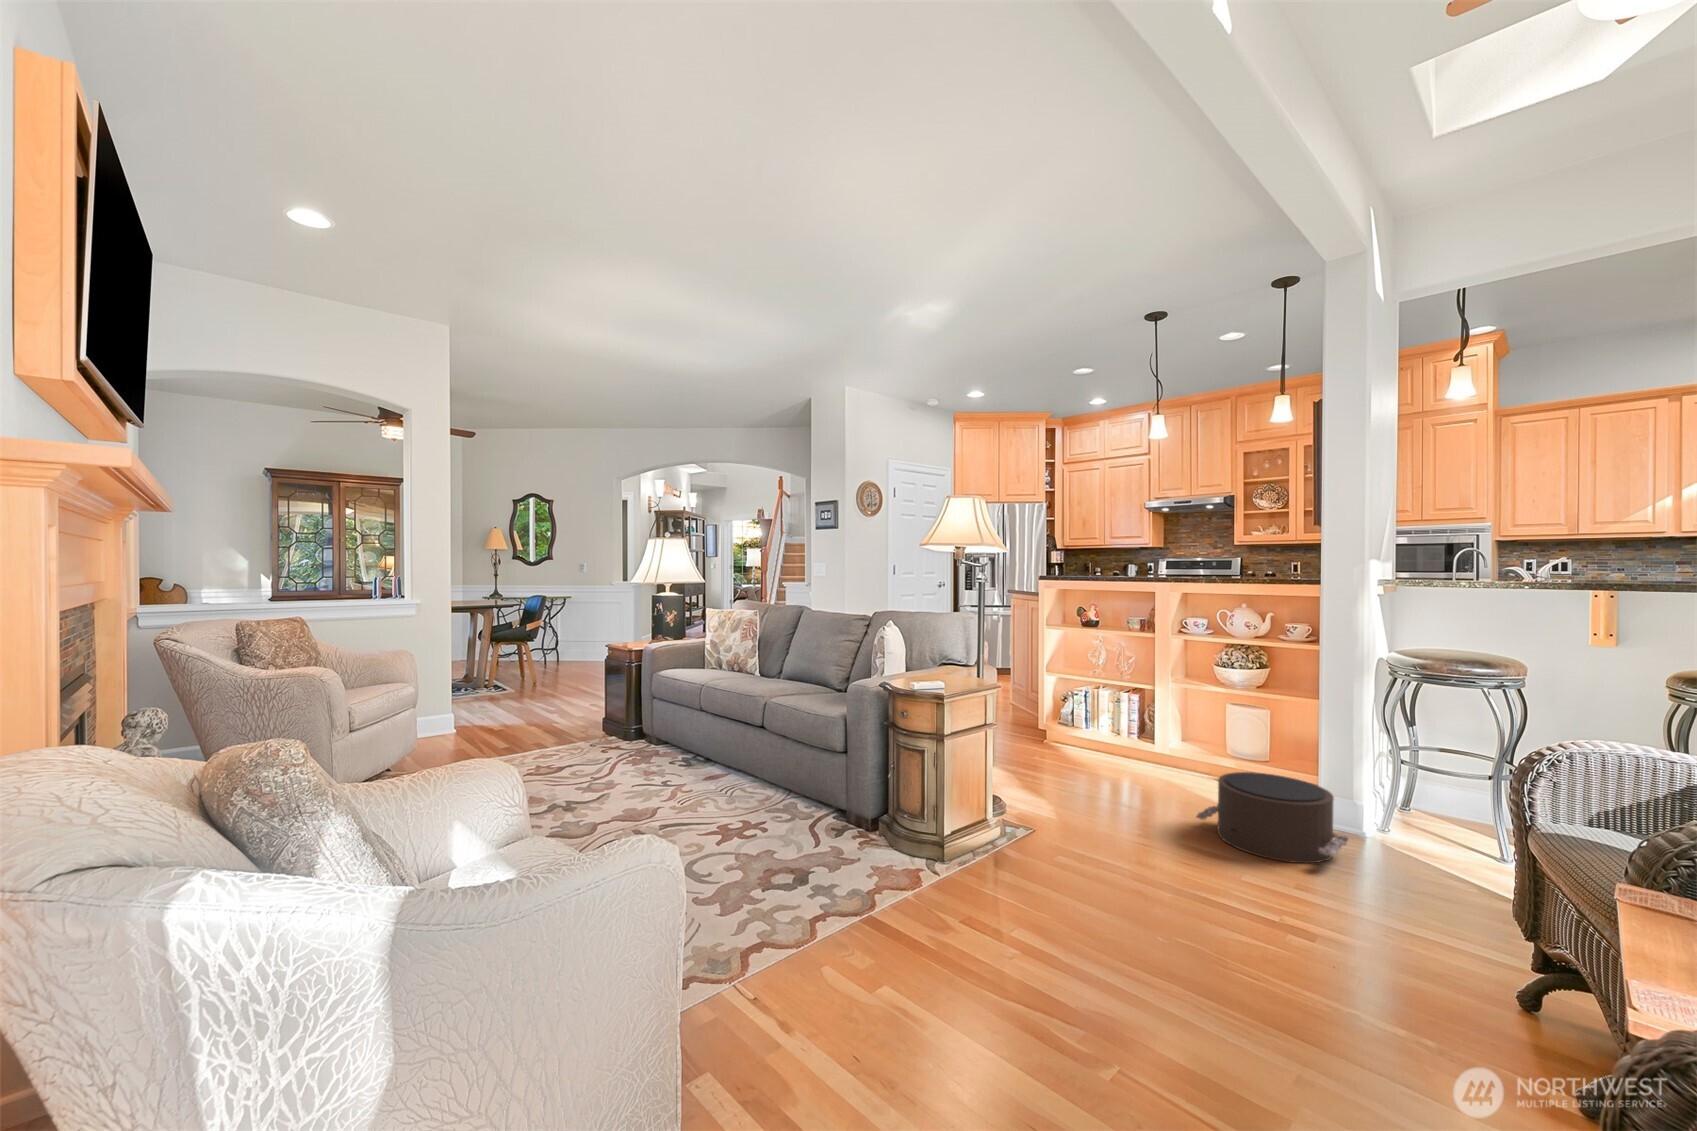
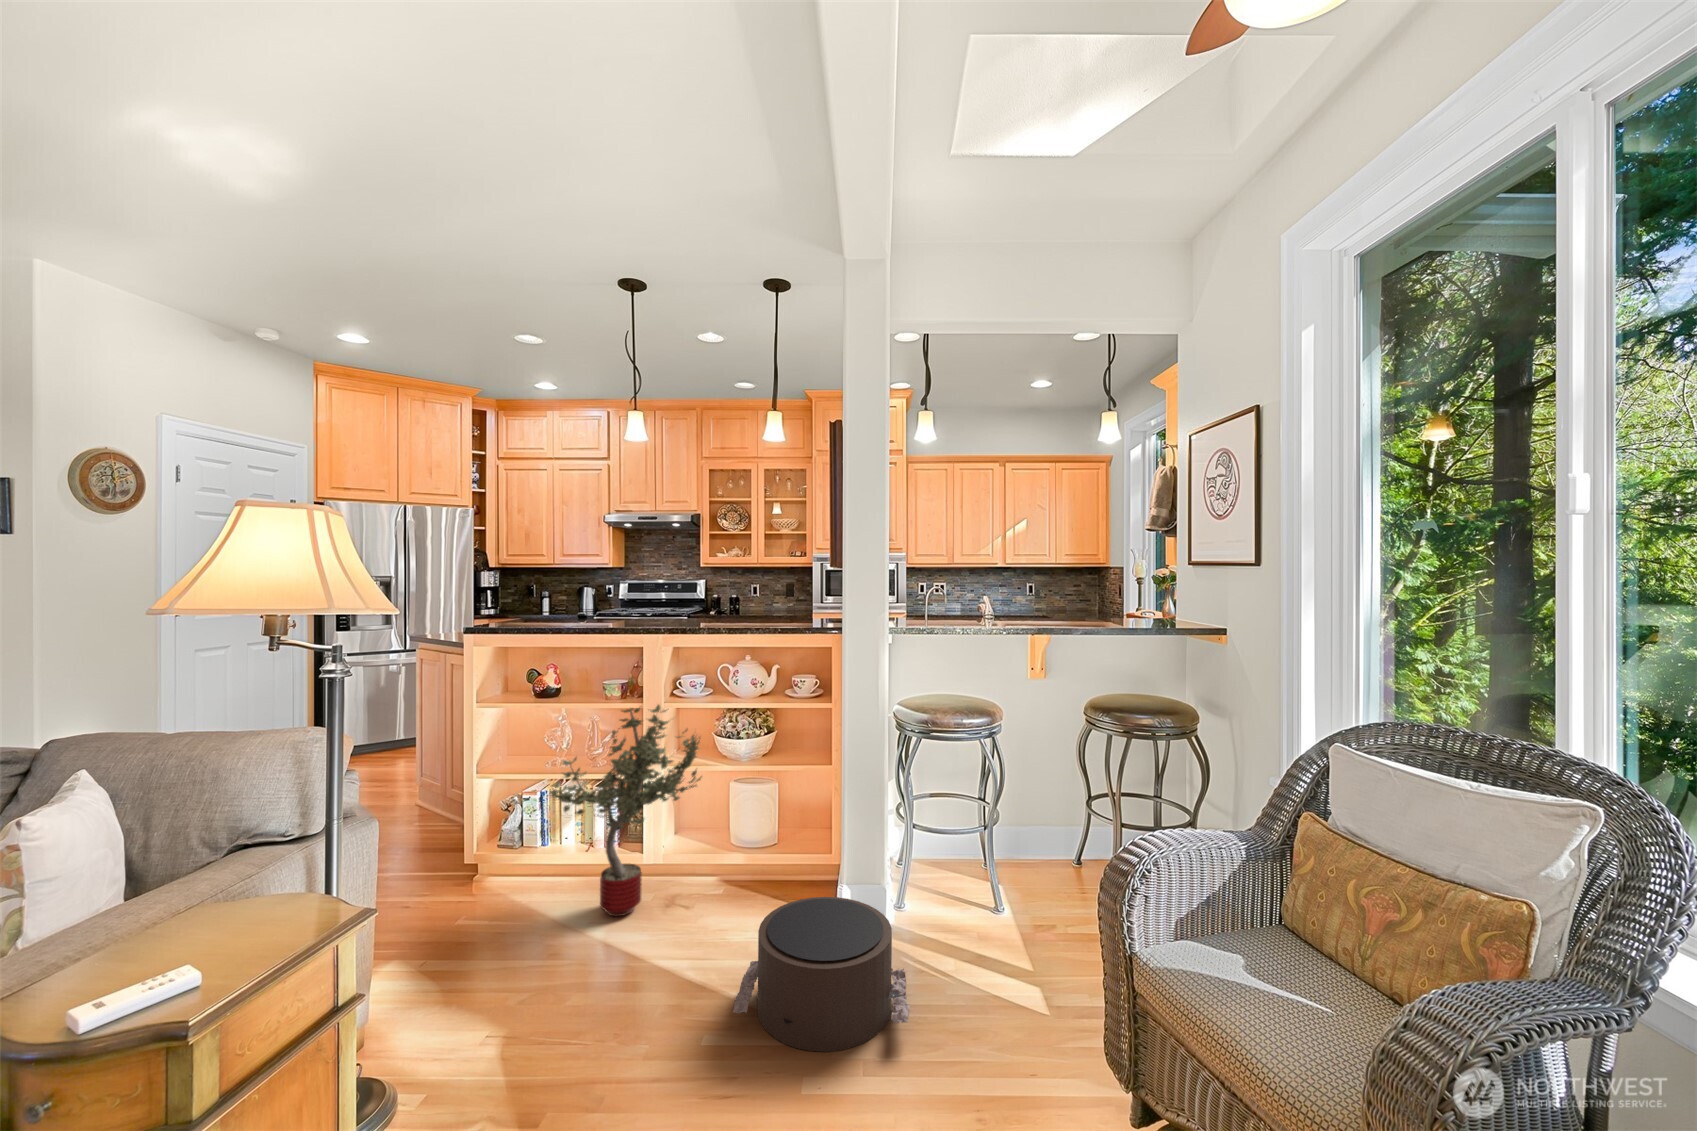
potted tree: none [1087,630,1195,774] -> present [550,705,701,917]

